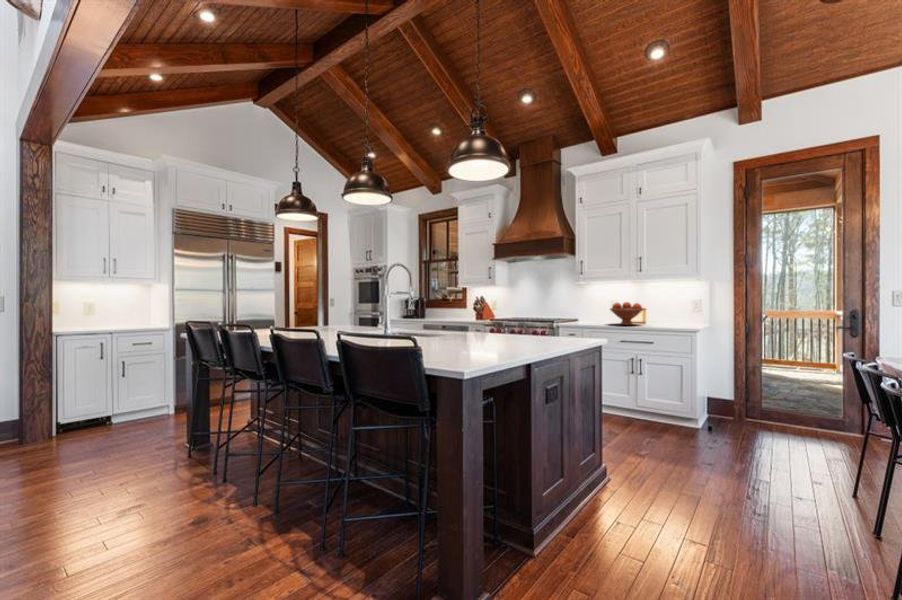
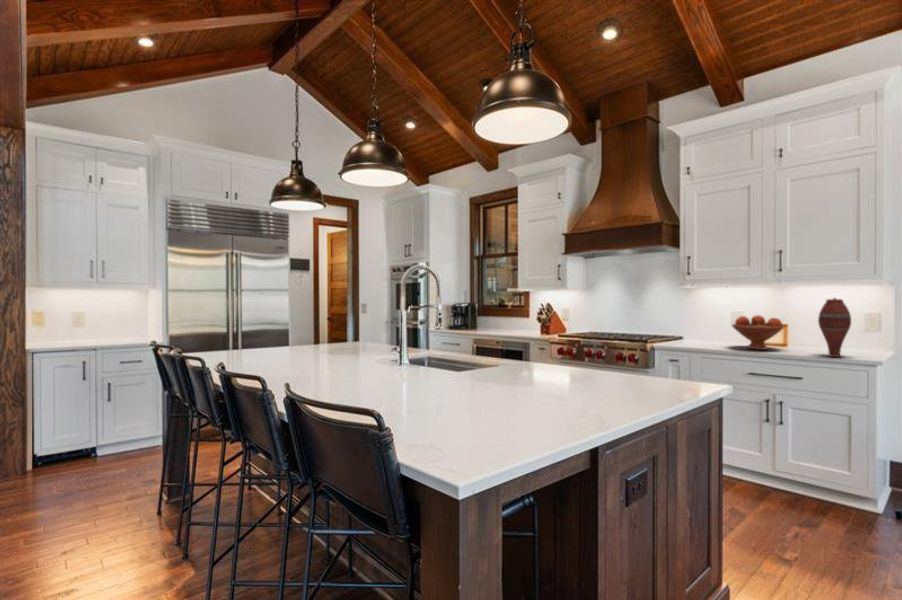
vase: none [663,289,683,328] -> present [818,298,851,357]

